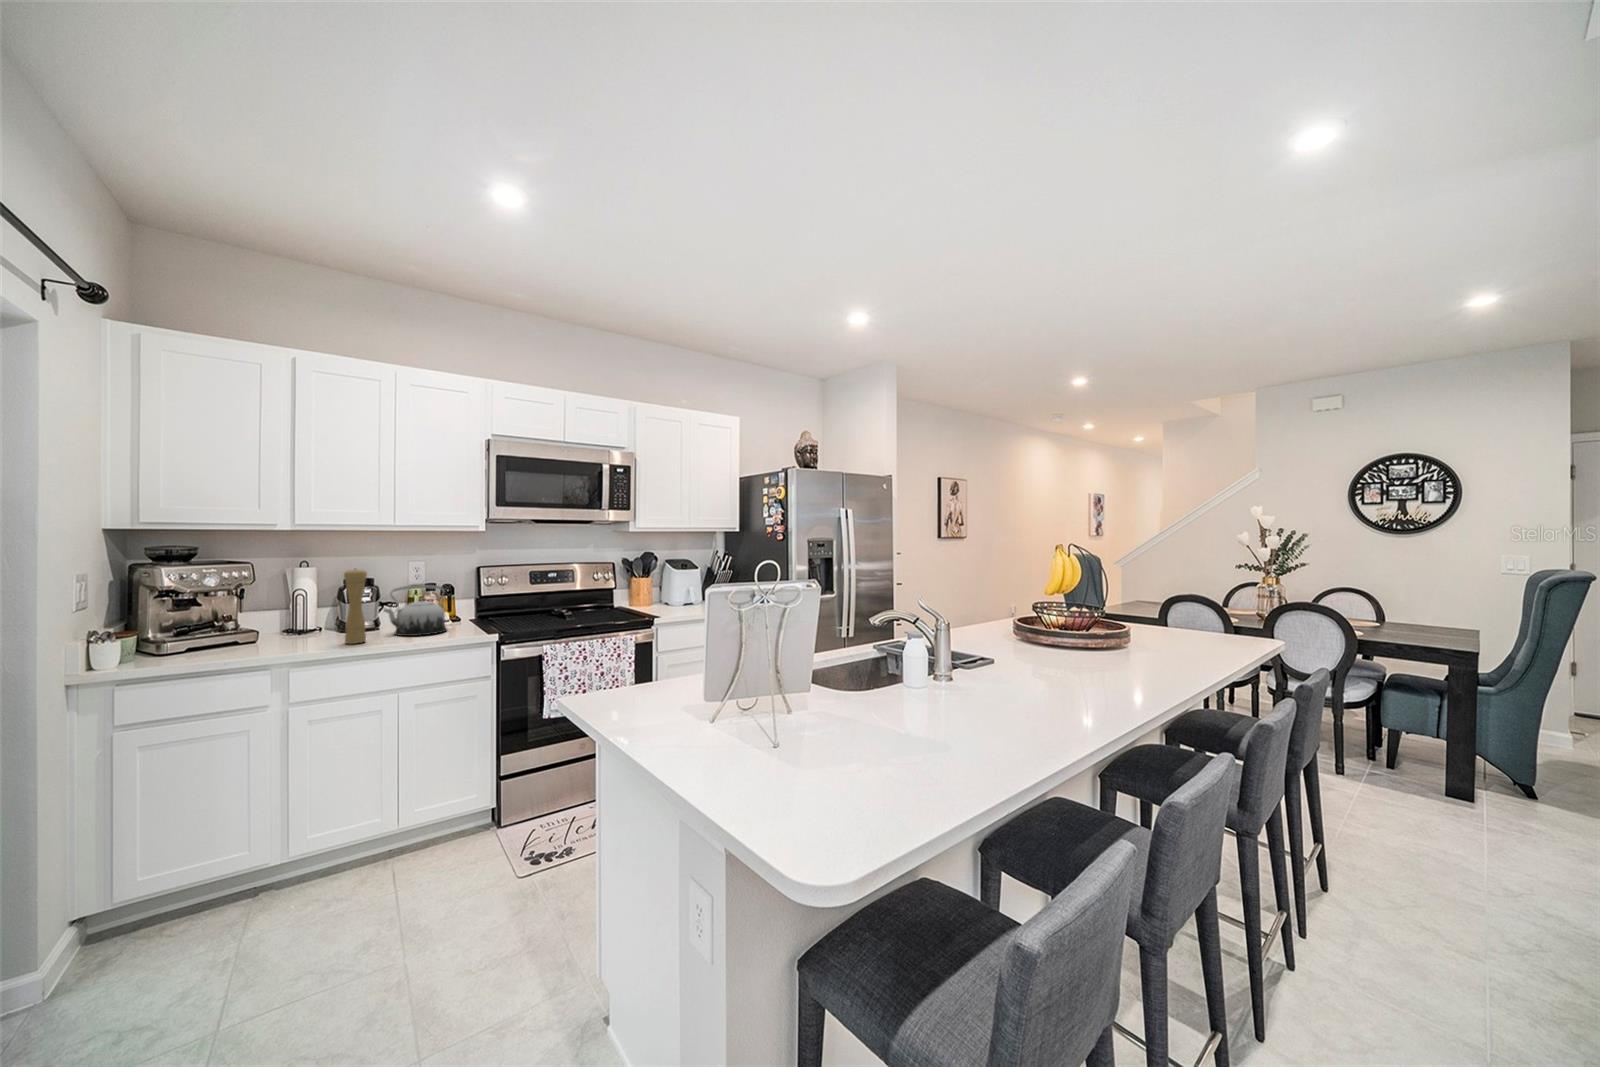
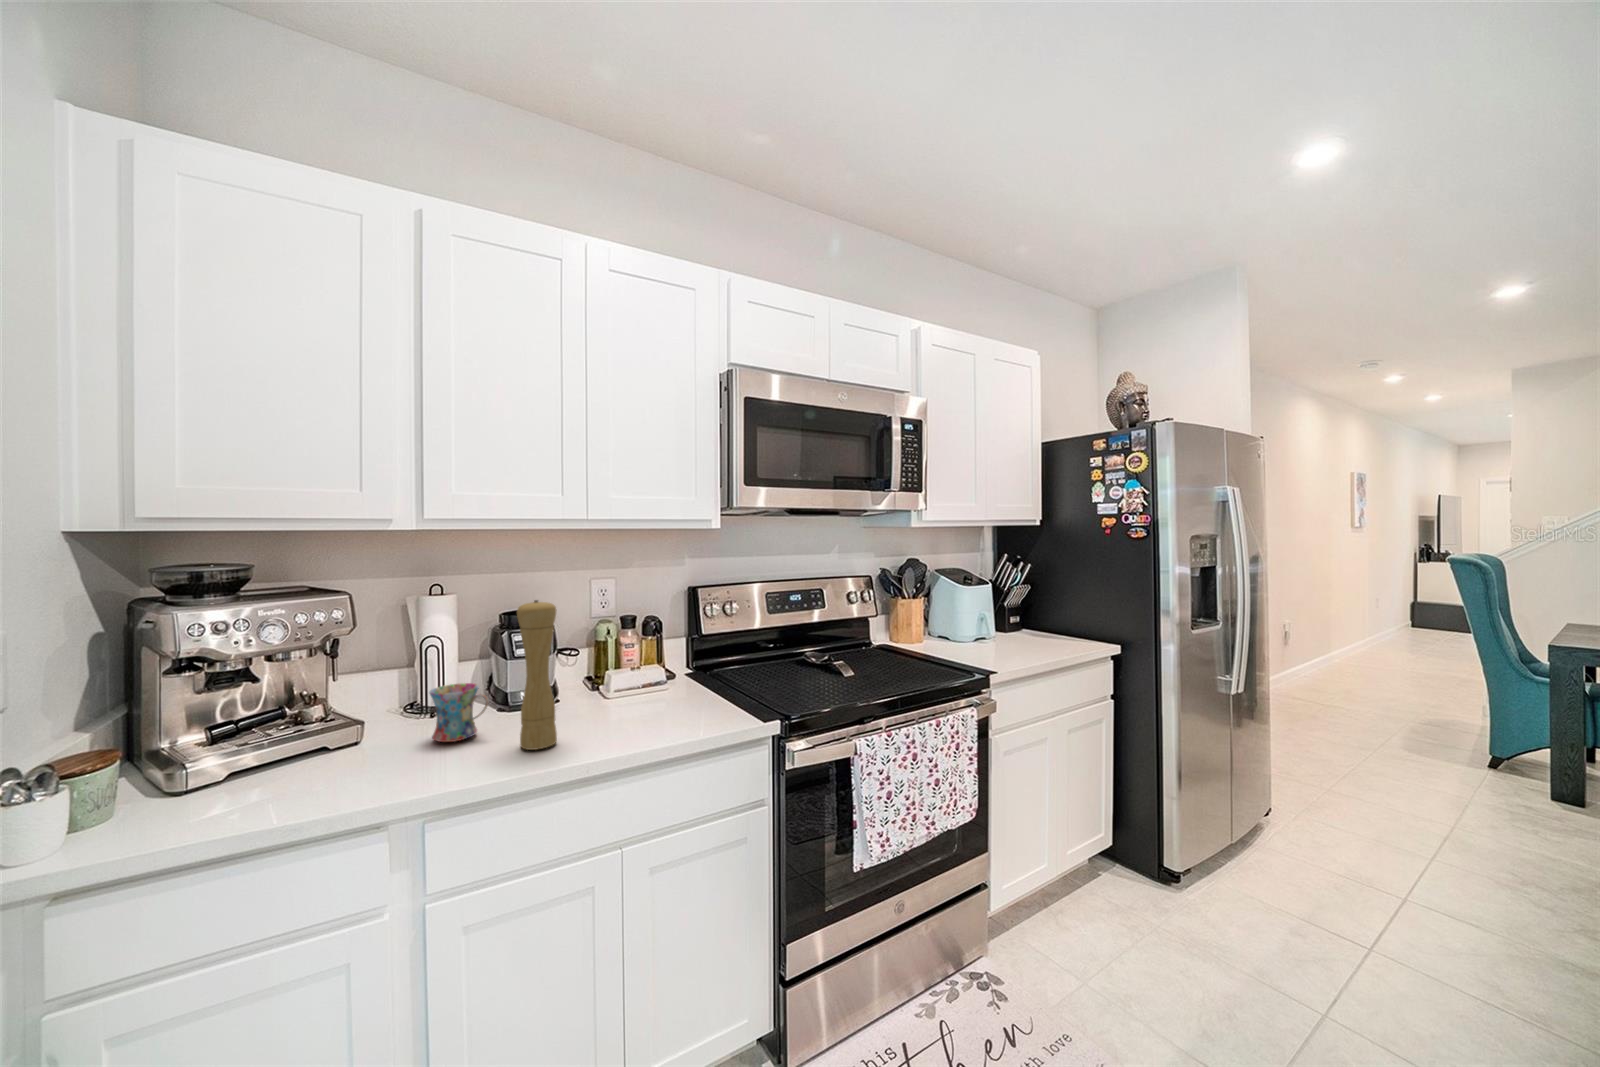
teapot: present [384,585,447,636] -> none [577,623,679,724]
mug: none [295,613,329,642] -> present [429,683,489,742]

